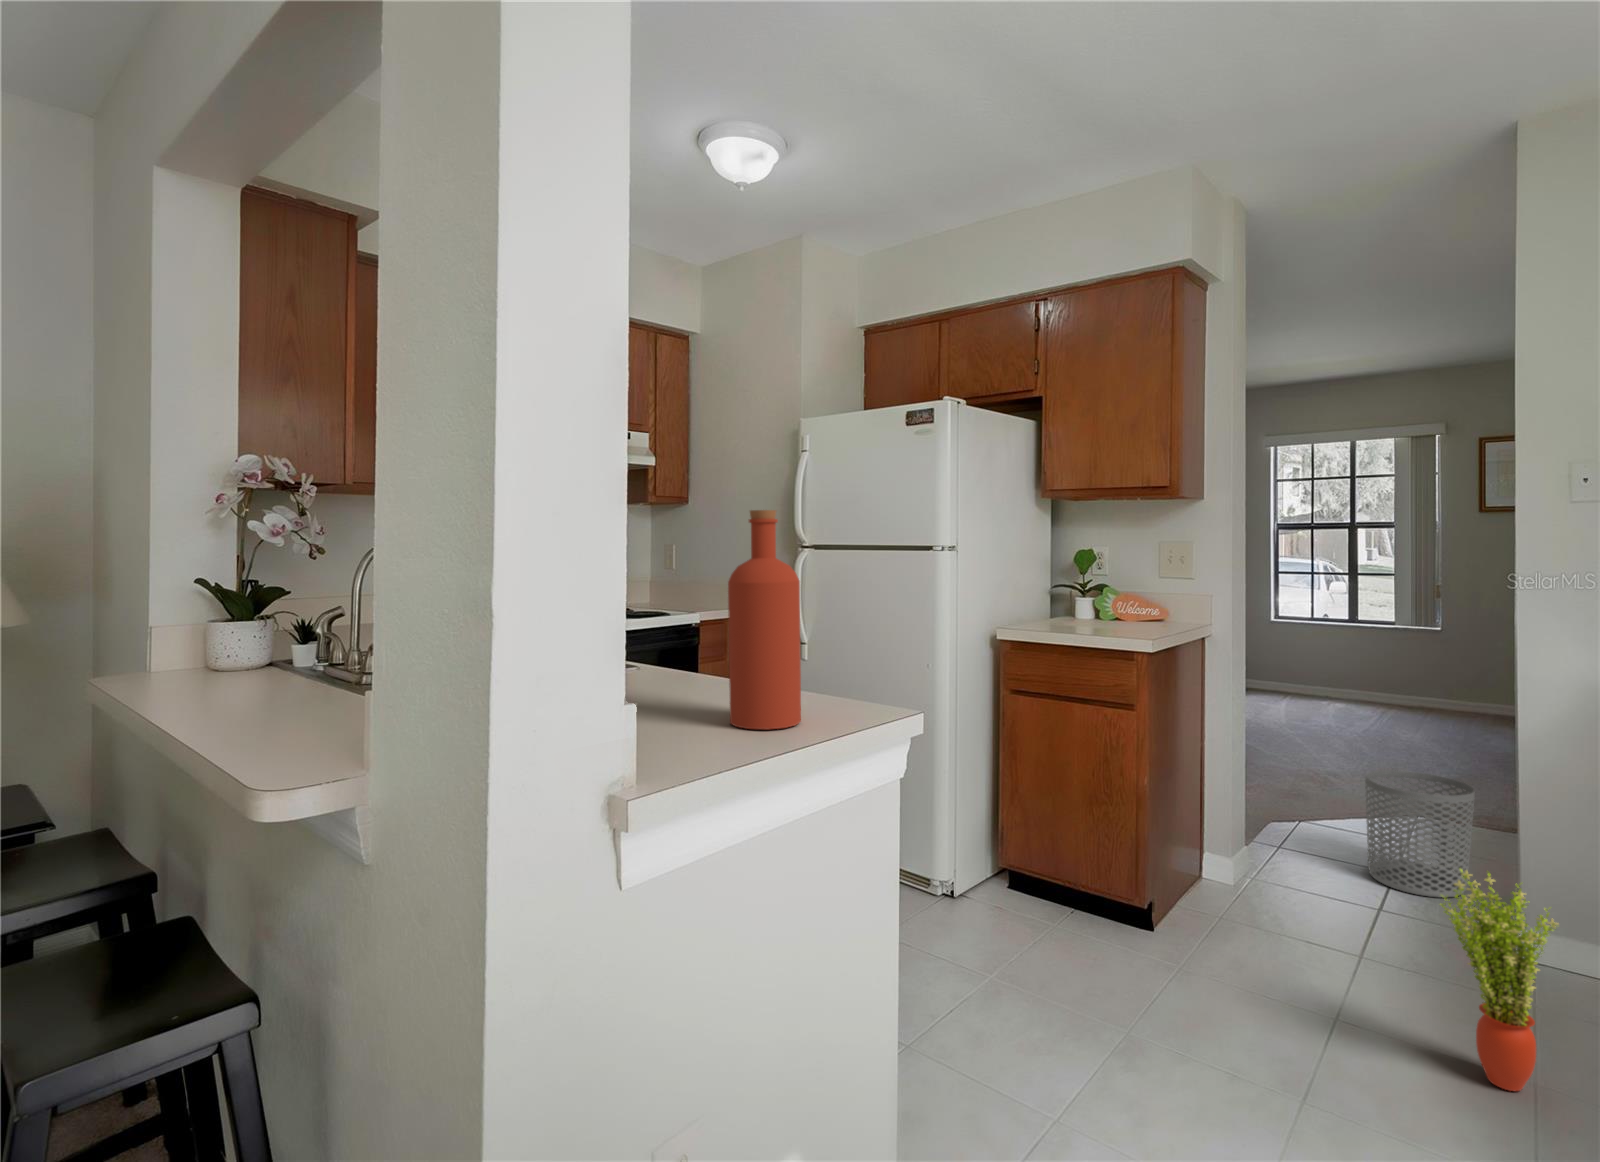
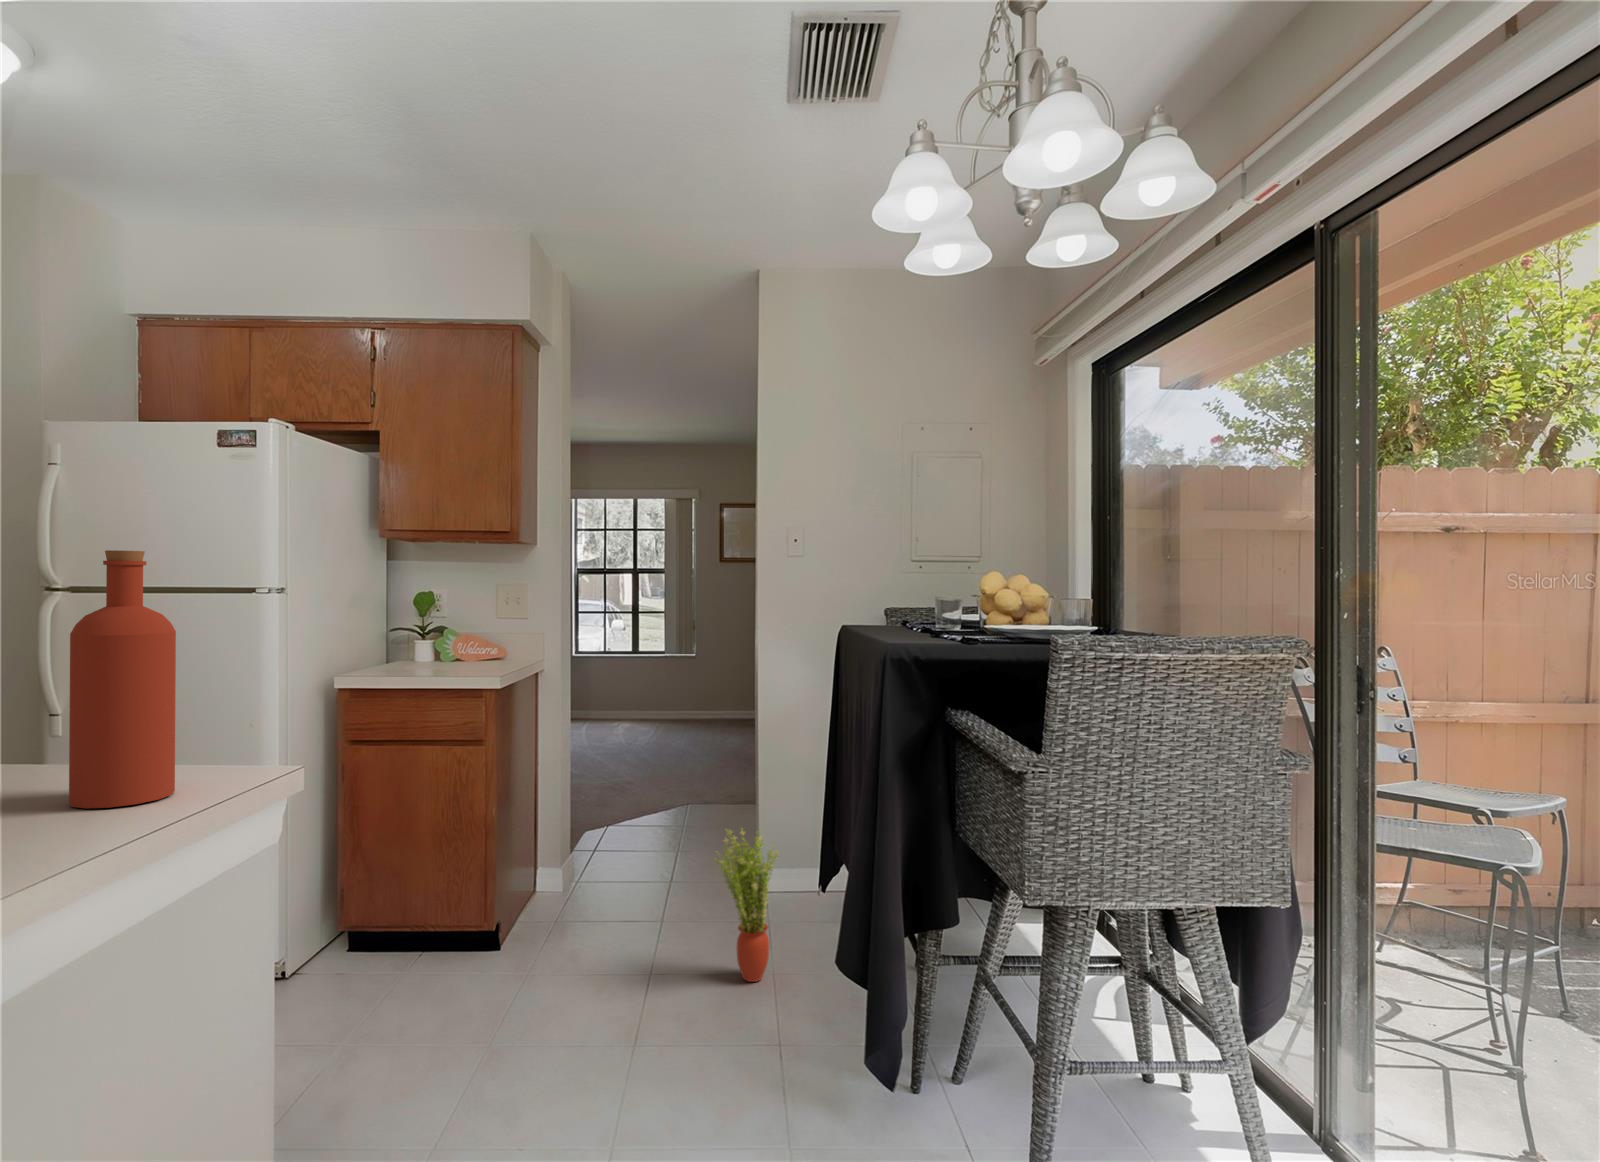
waste bin: present [1365,770,1475,897] -> none [657,767,726,863]

